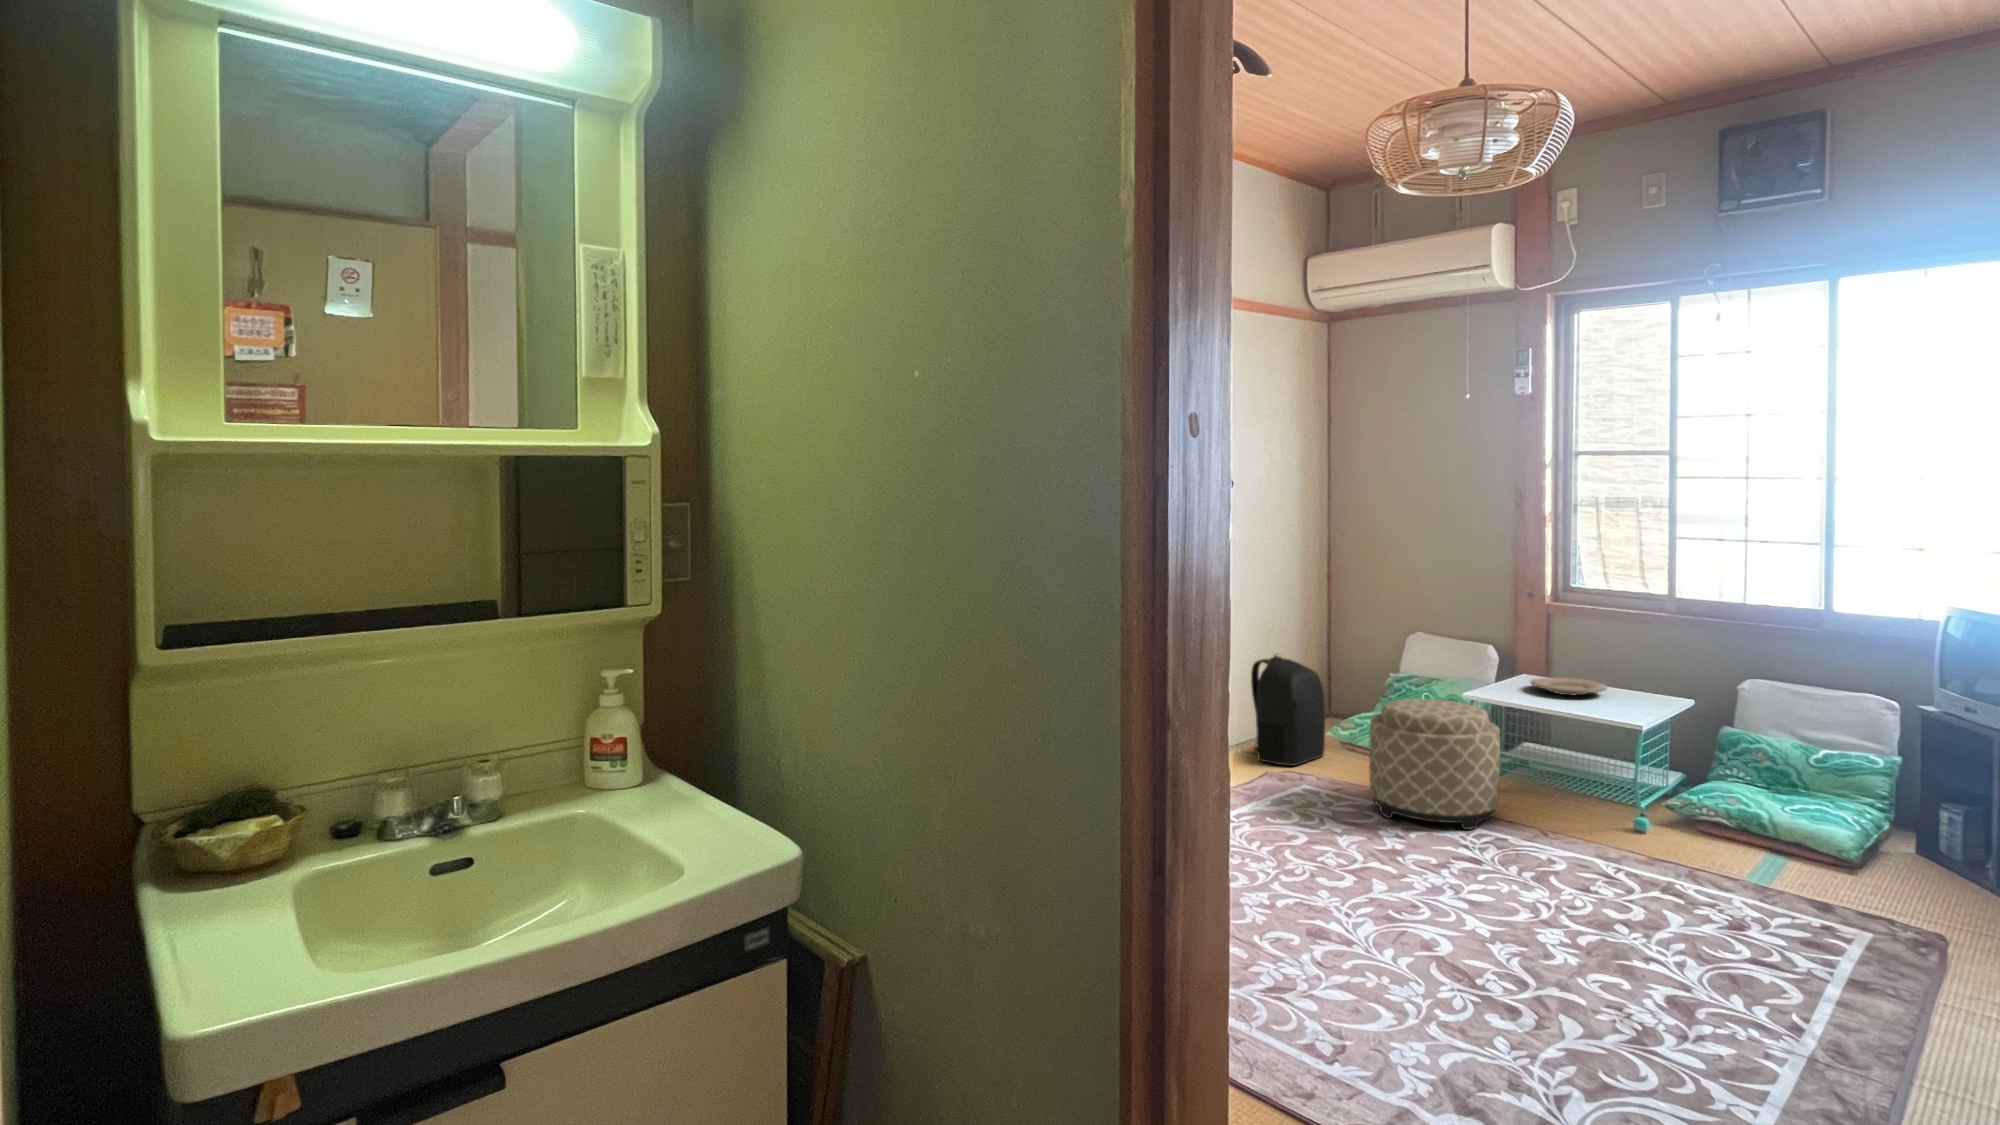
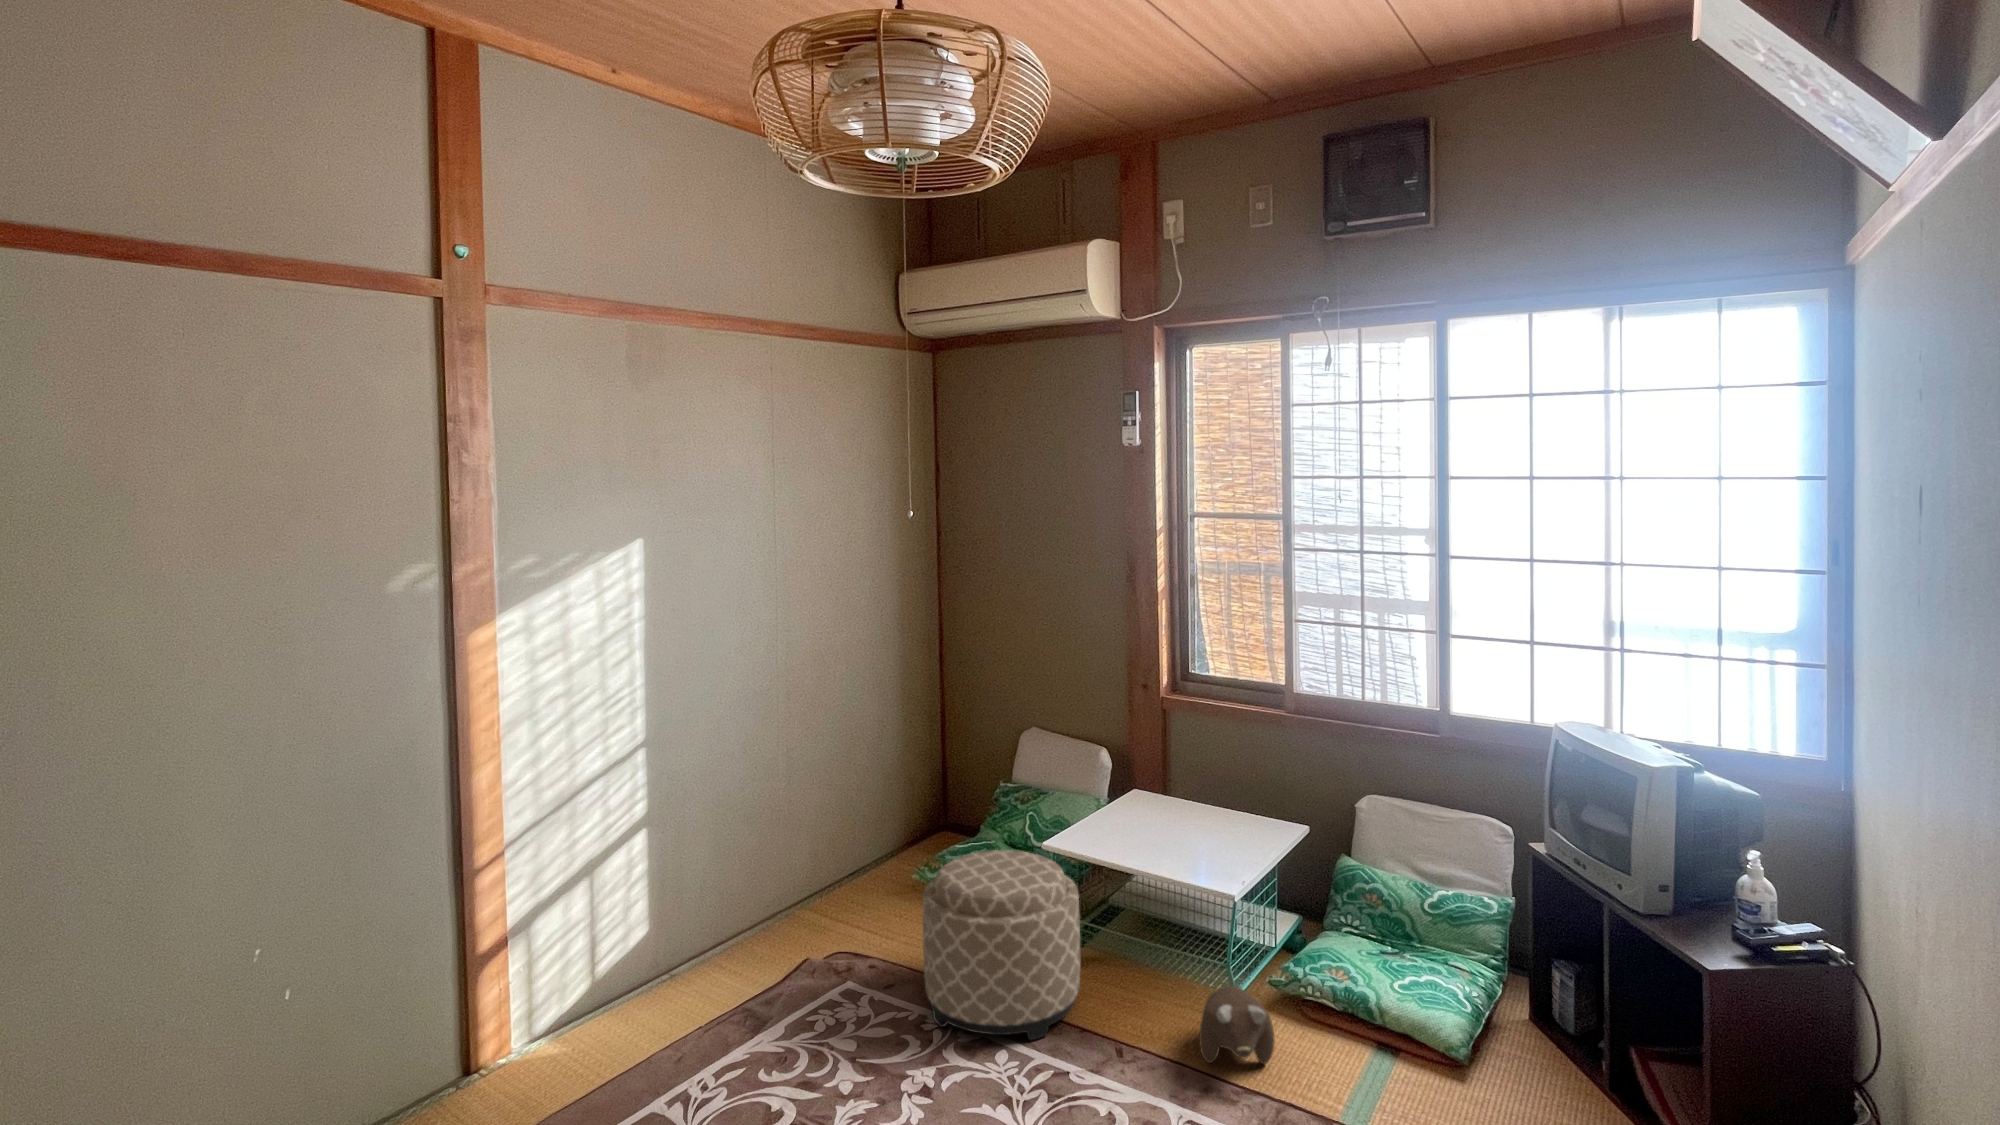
backpack: present [1251,655,1325,766] -> none [805,778,907,930]
plate: present [1530,678,1607,695] -> none [1131,801,1215,831]
plush toy: none [1612,797,1680,856] -> present [1199,985,1275,1064]

